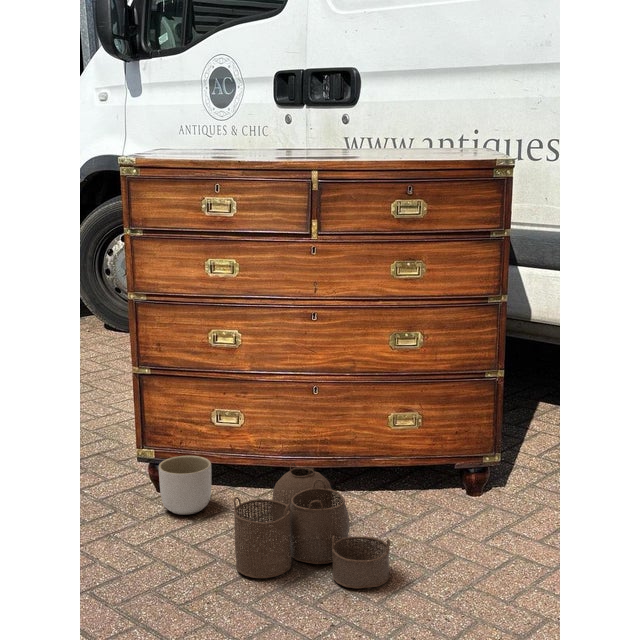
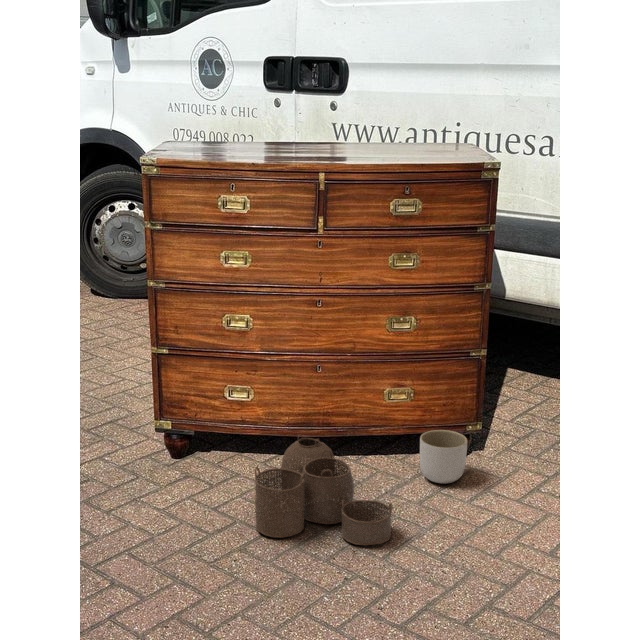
planter: present [159,456,211,515] -> present [420,430,467,484]

